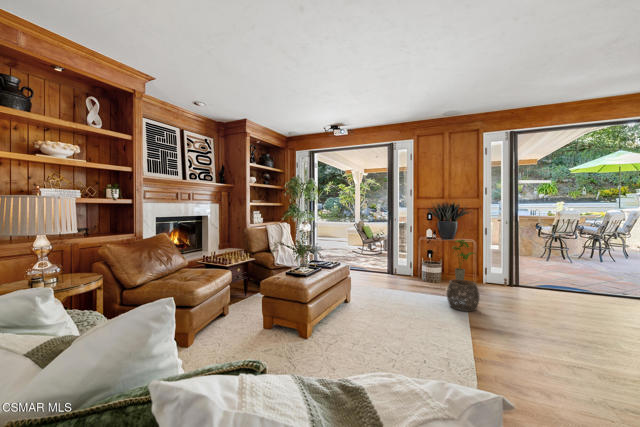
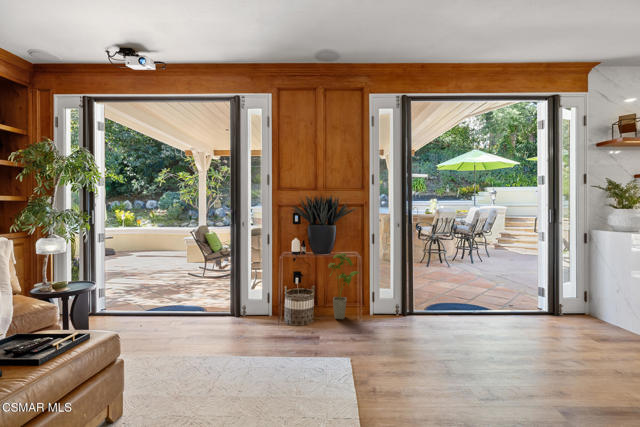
woven basket: present [447,280,480,311] -> none [323,332,378,399]

